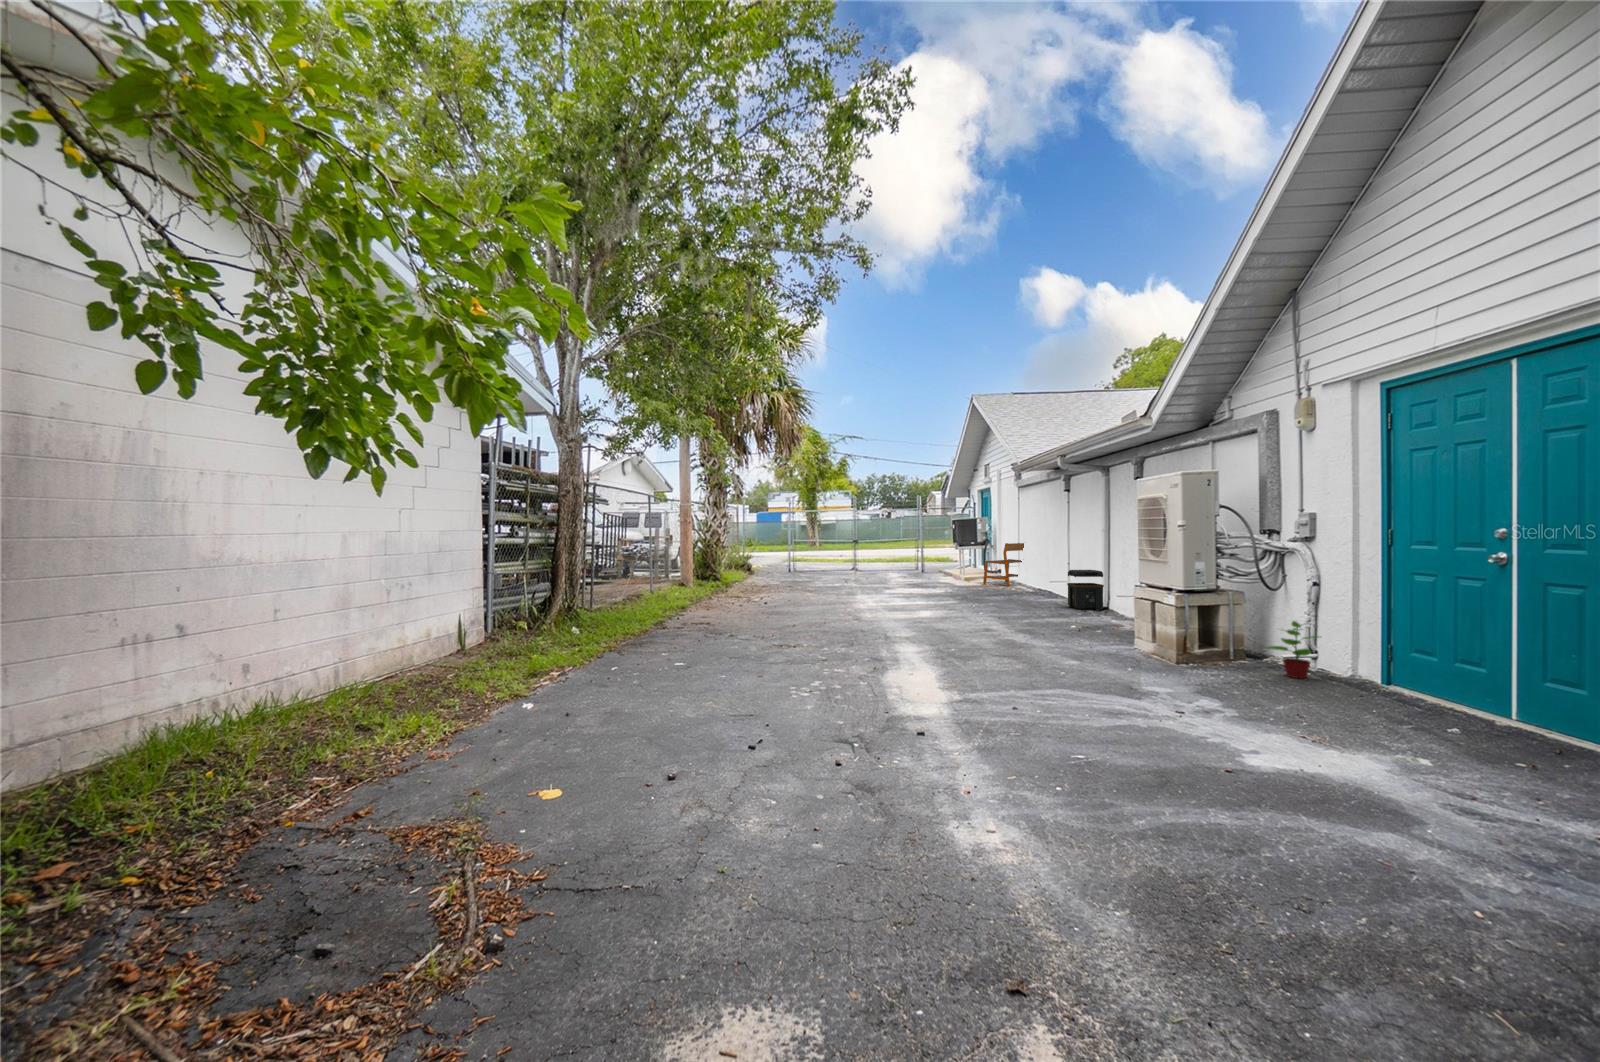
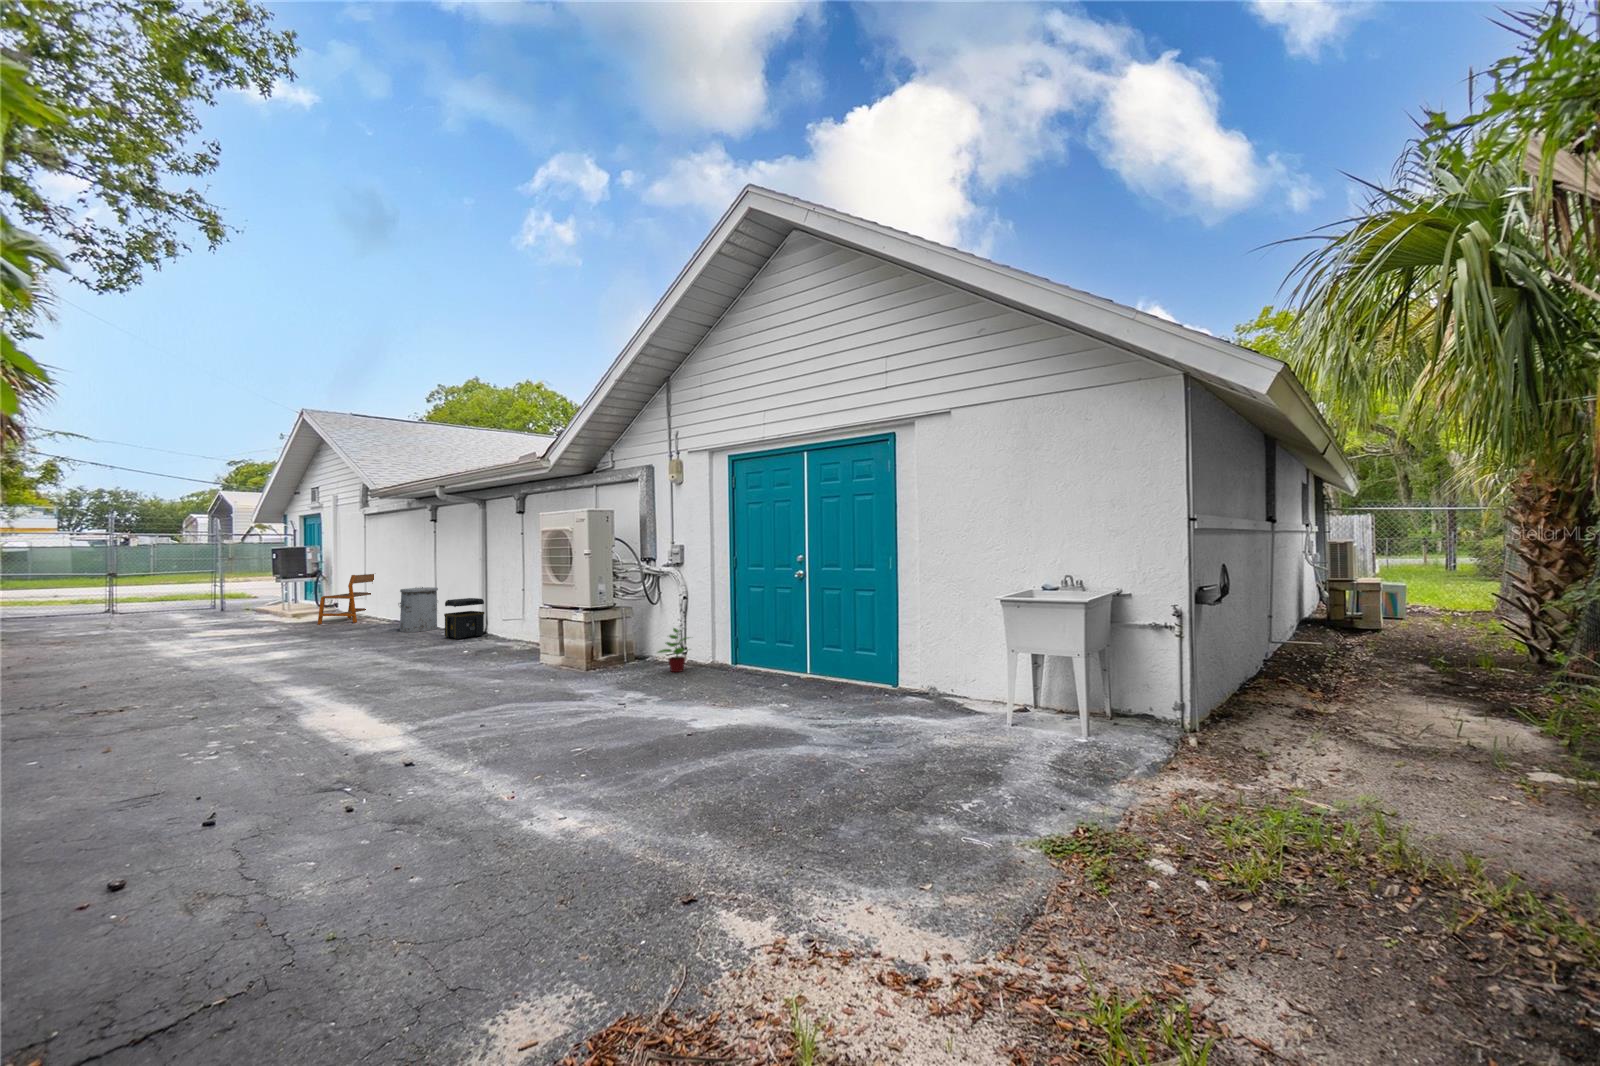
trash can: none [1035,556,1068,599] -> present [400,587,438,632]

